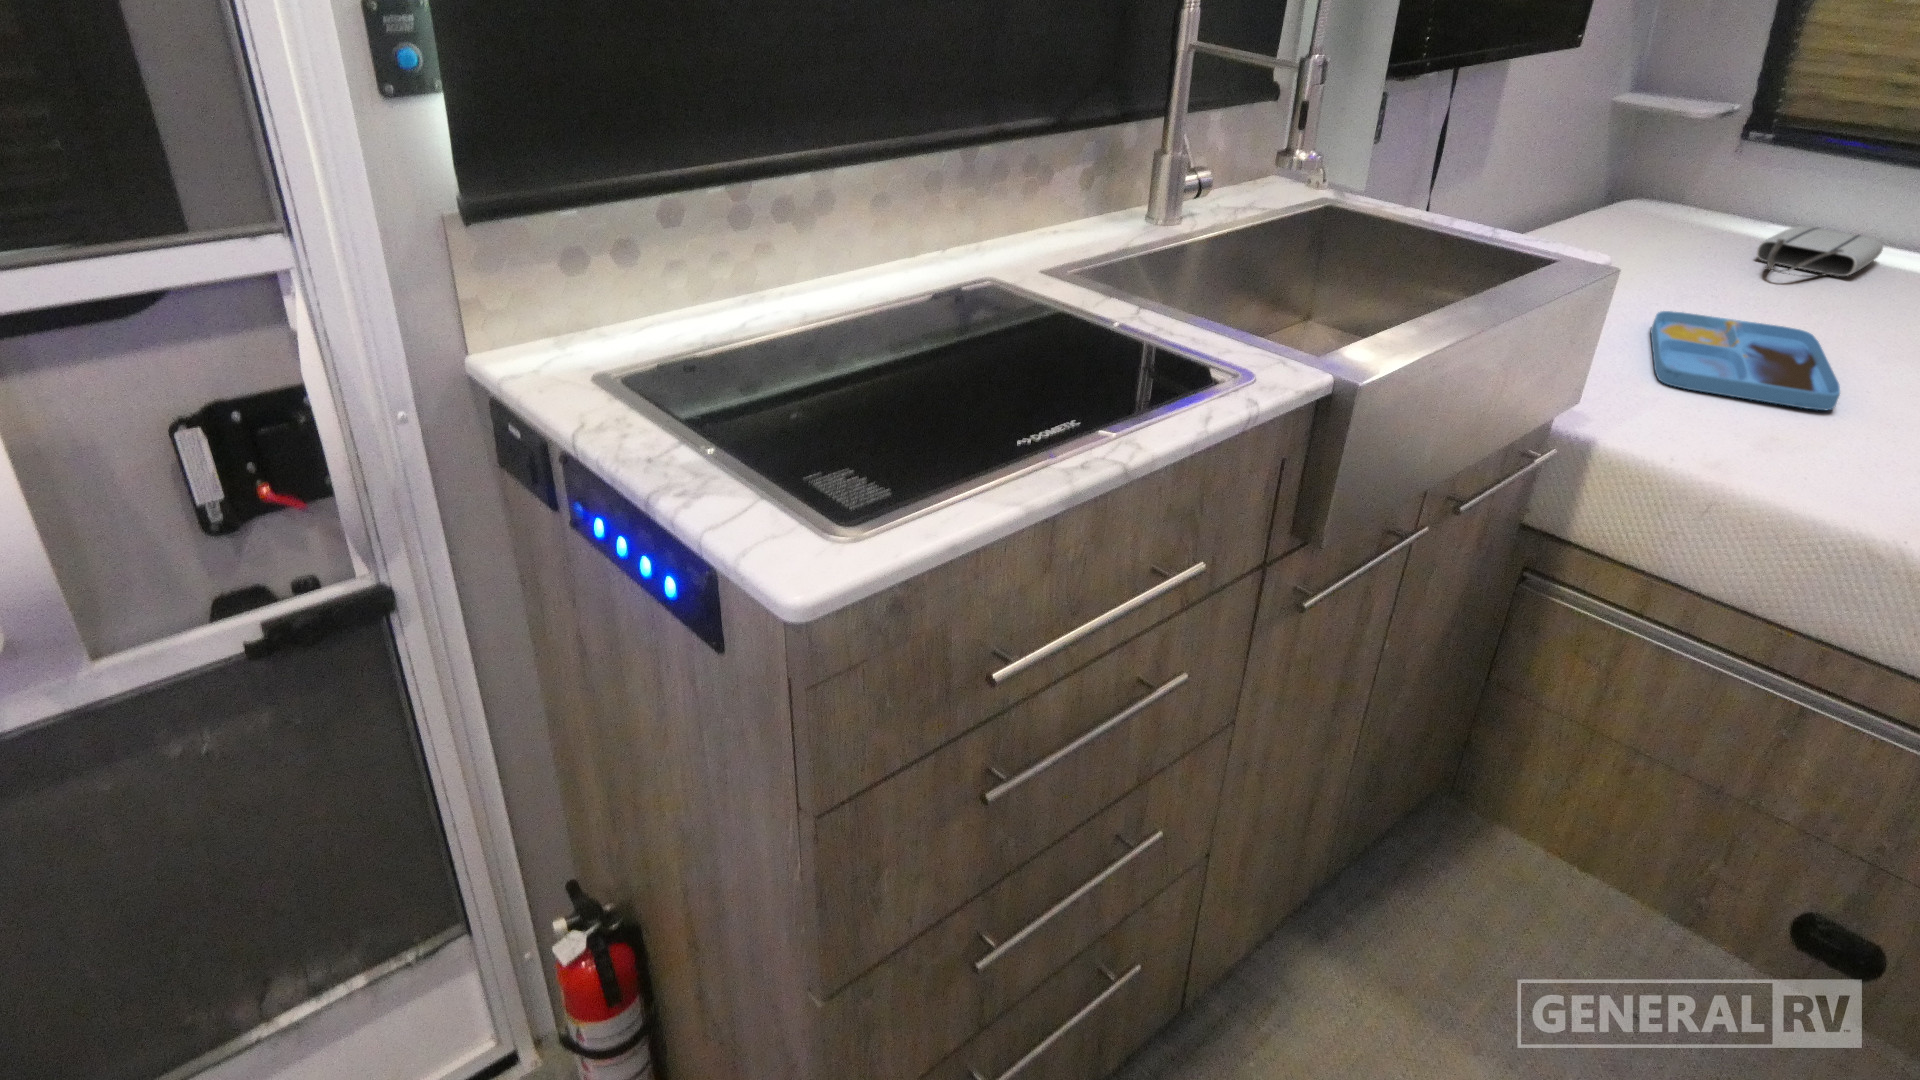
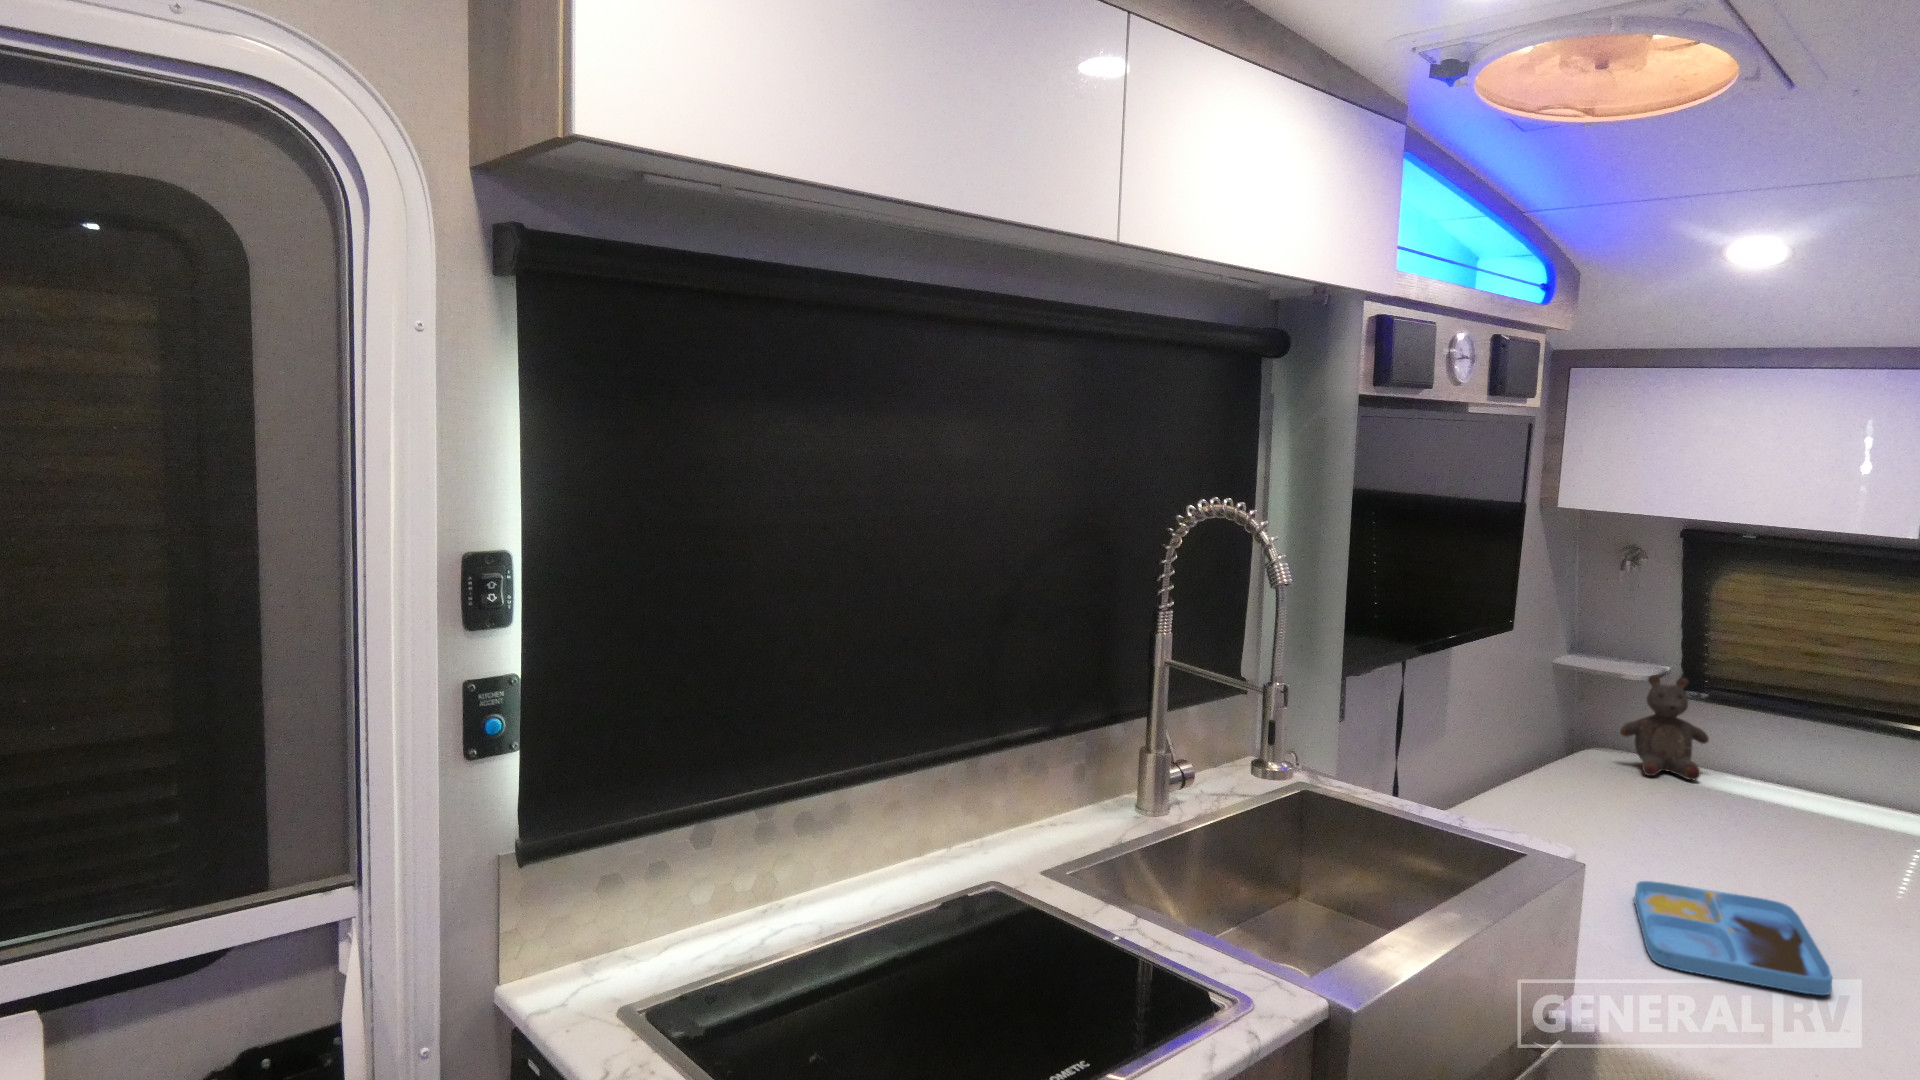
stuffed bear: none [1668,111,1762,226] -> present [1620,675,1709,780]
tote bag: present [1757,226,1883,277] -> none [1720,783,1839,838]

